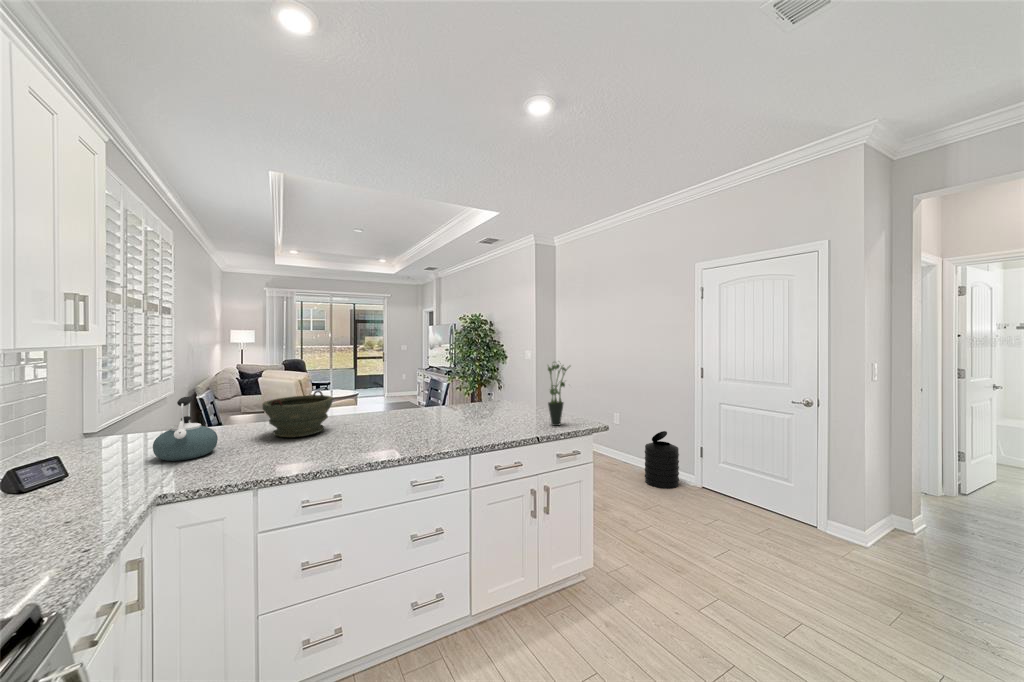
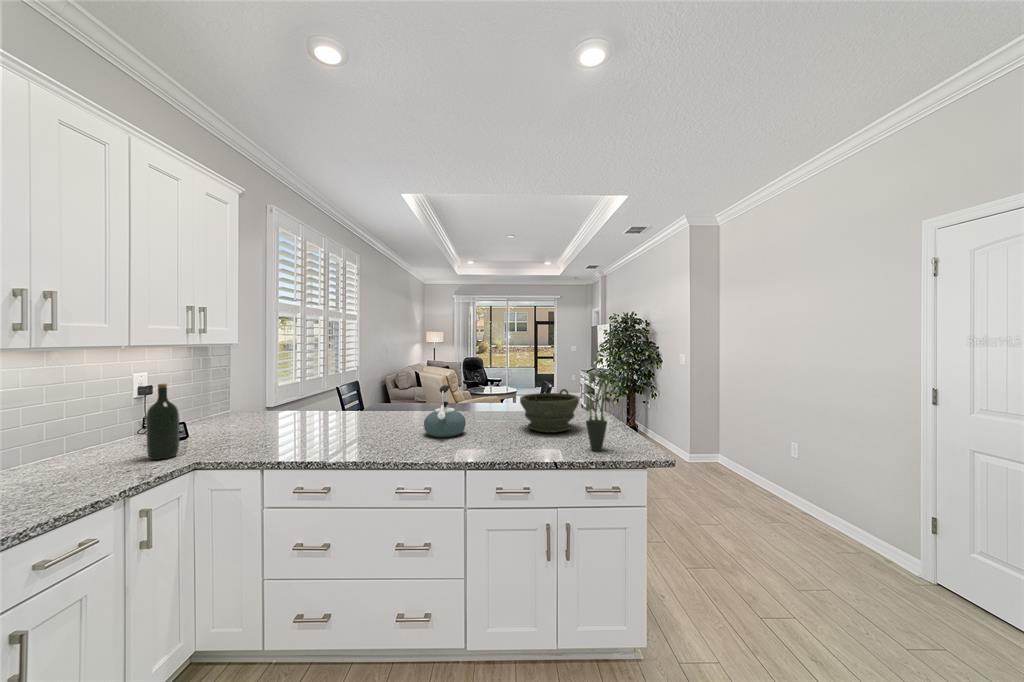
bowl: present [263,391,333,438] -> present [520,389,579,433]
kettle: present [153,396,218,461] -> present [424,385,466,437]
wine bottle: none [68,401,117,504] -> present [146,384,179,460]
trash can: present [645,431,679,489] -> none [825,482,888,572]

